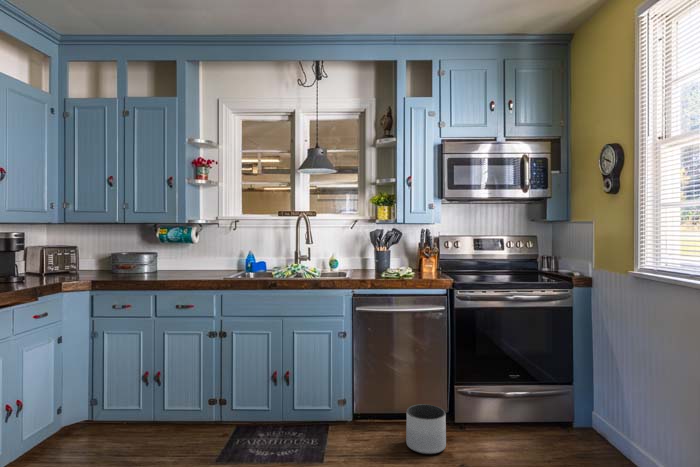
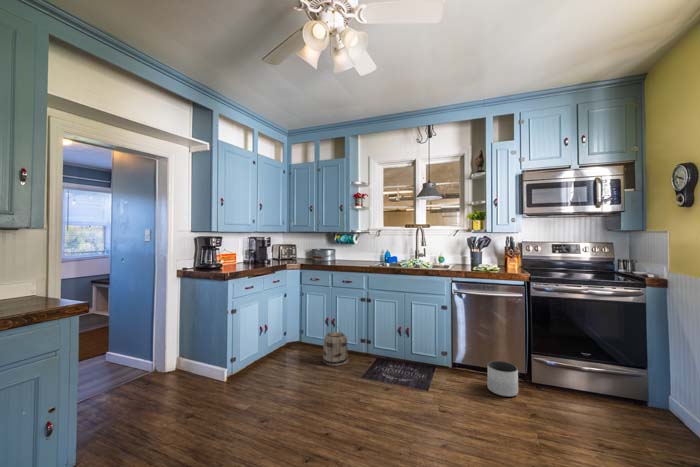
basket: none [140,384,188,456] -> present [323,331,348,366]

